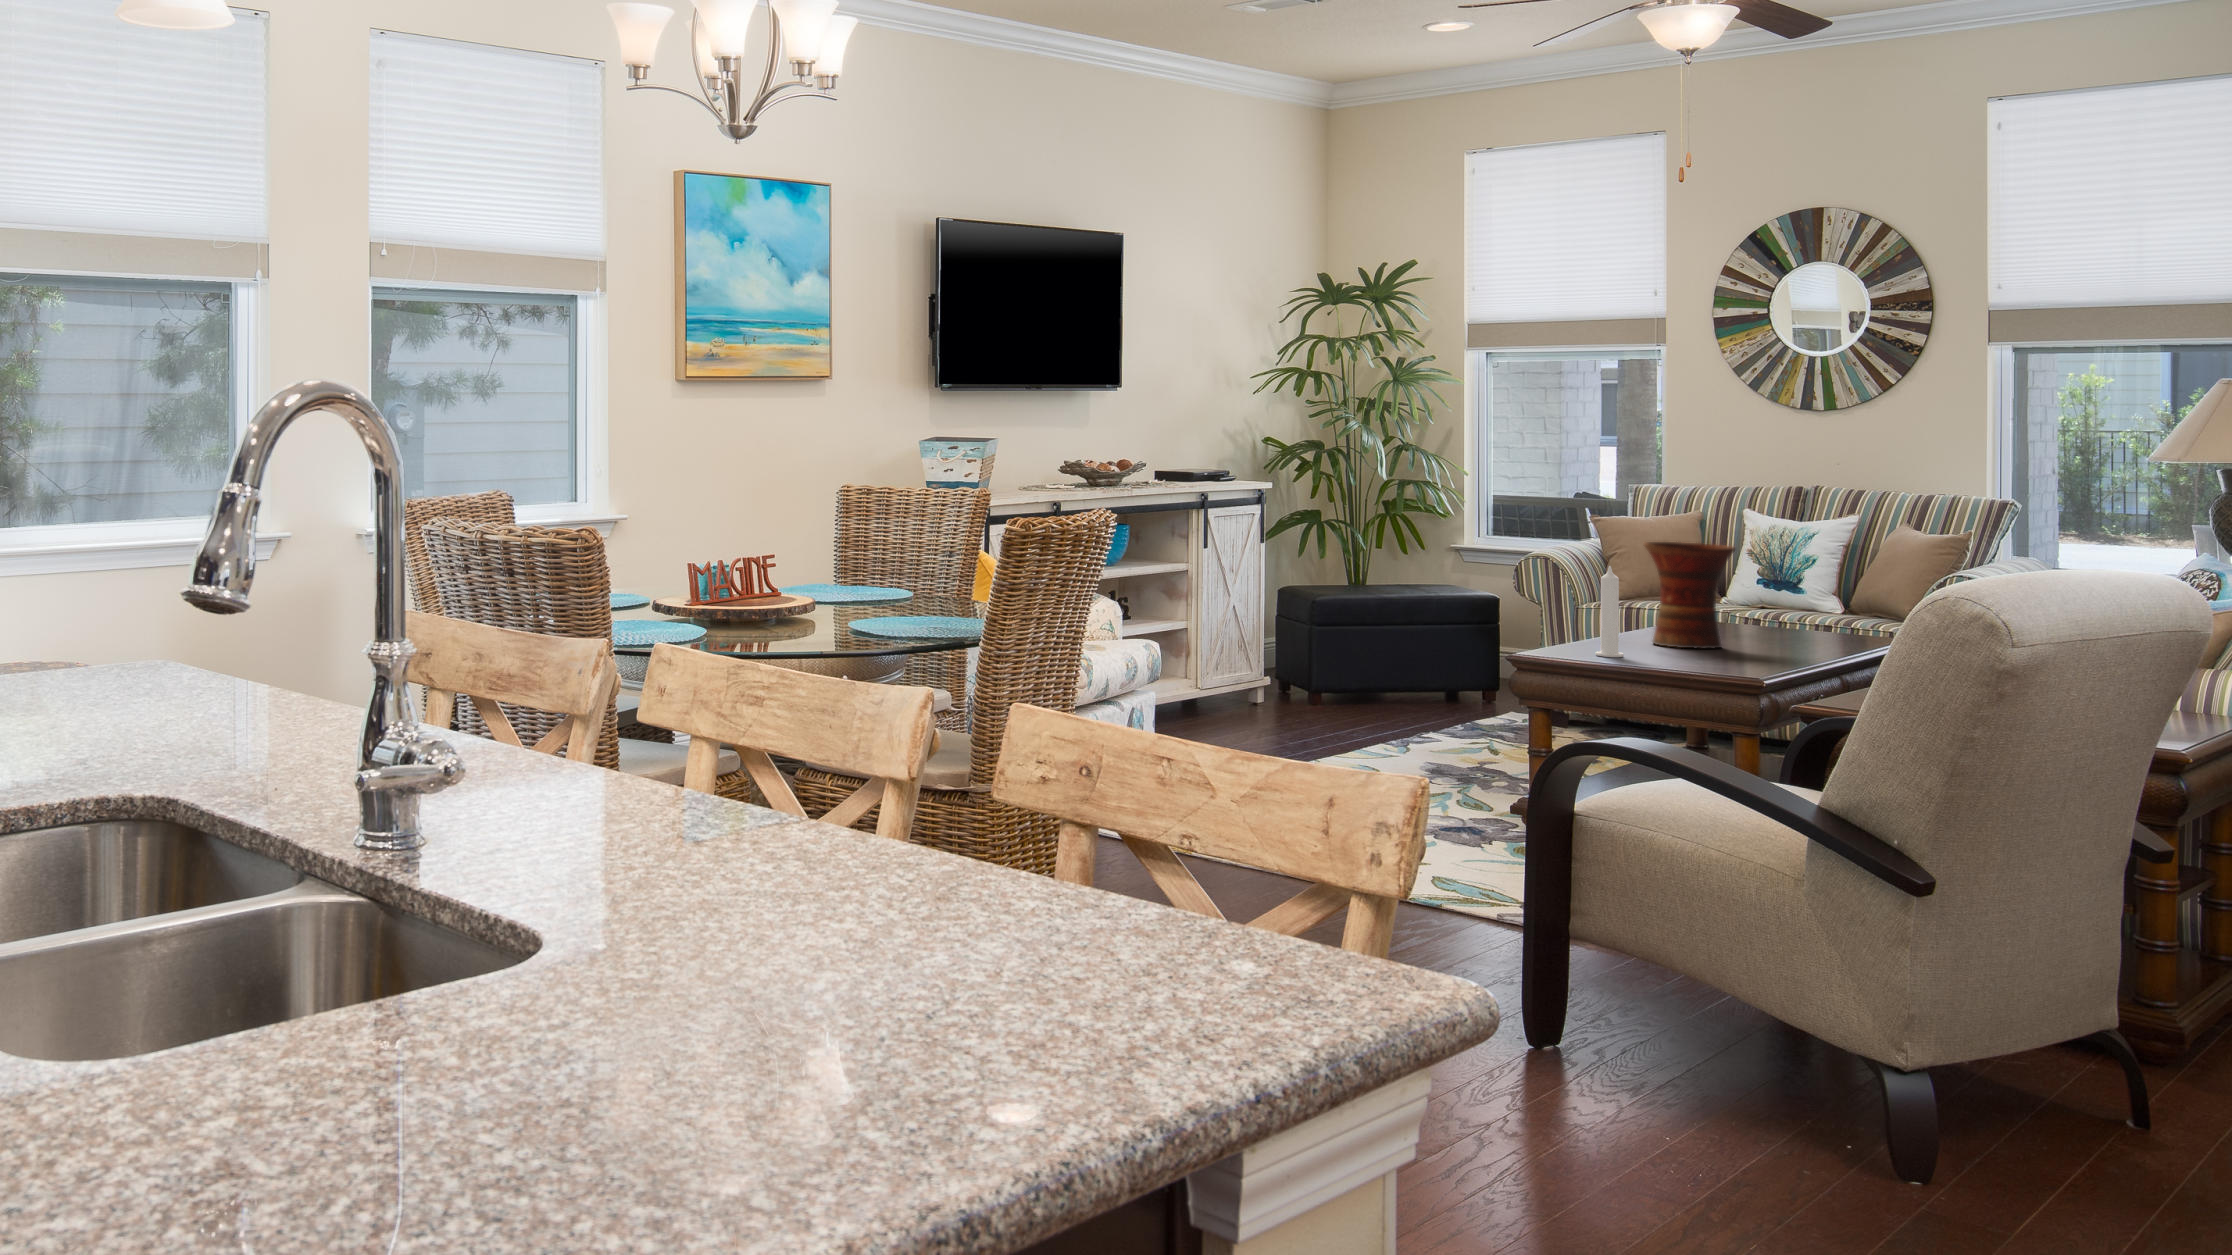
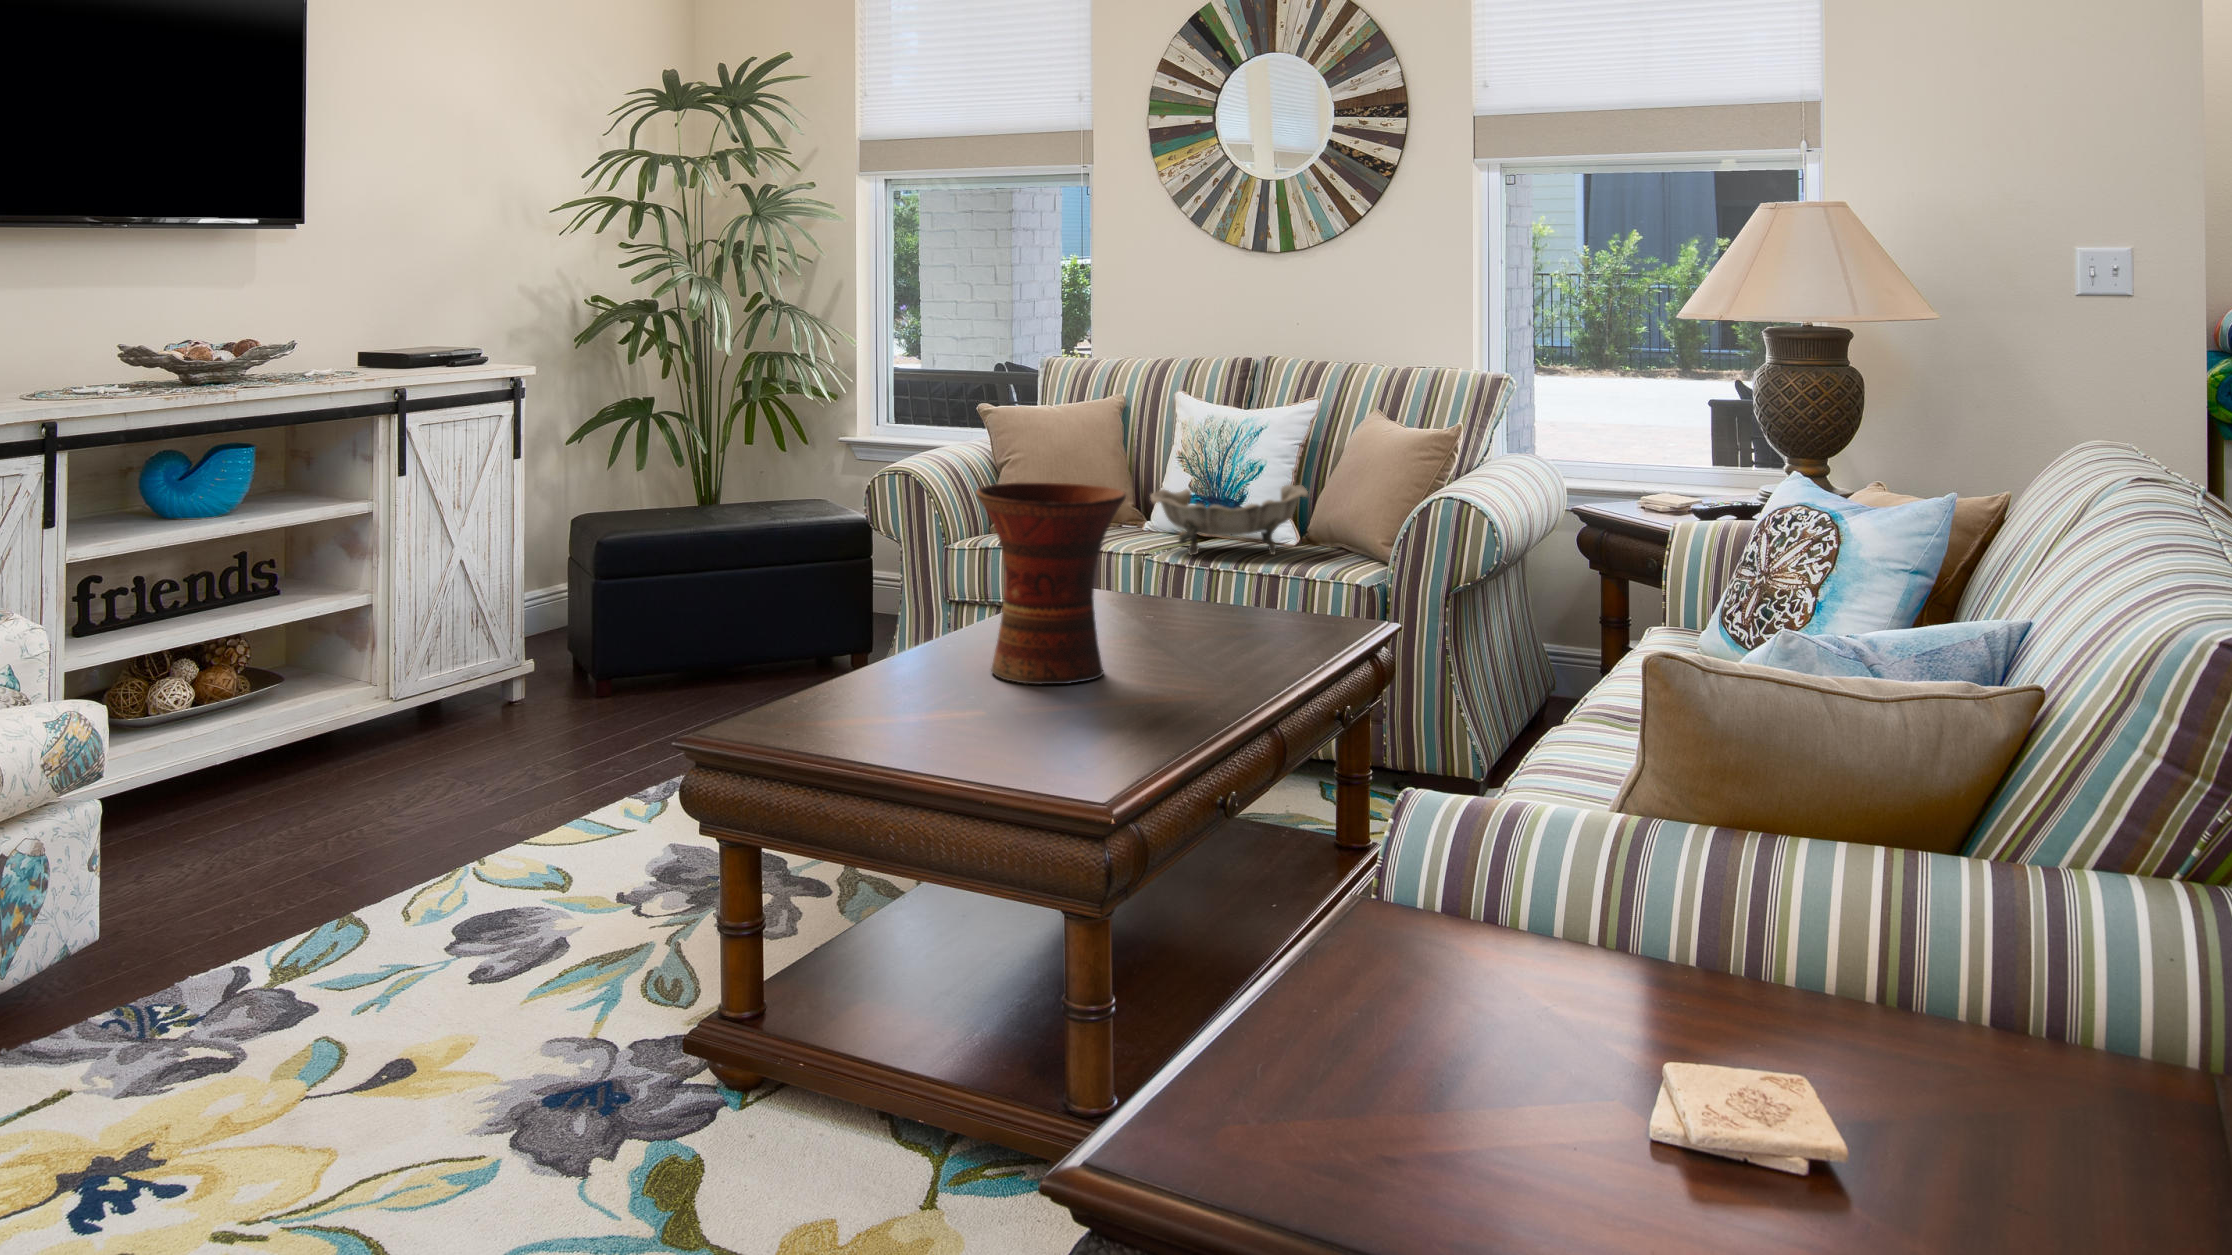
candle: present [1595,566,1624,657] -> none [856,558,907,745]
decorative bowl: none [1726,572,1852,618] -> present [1150,485,1309,555]

